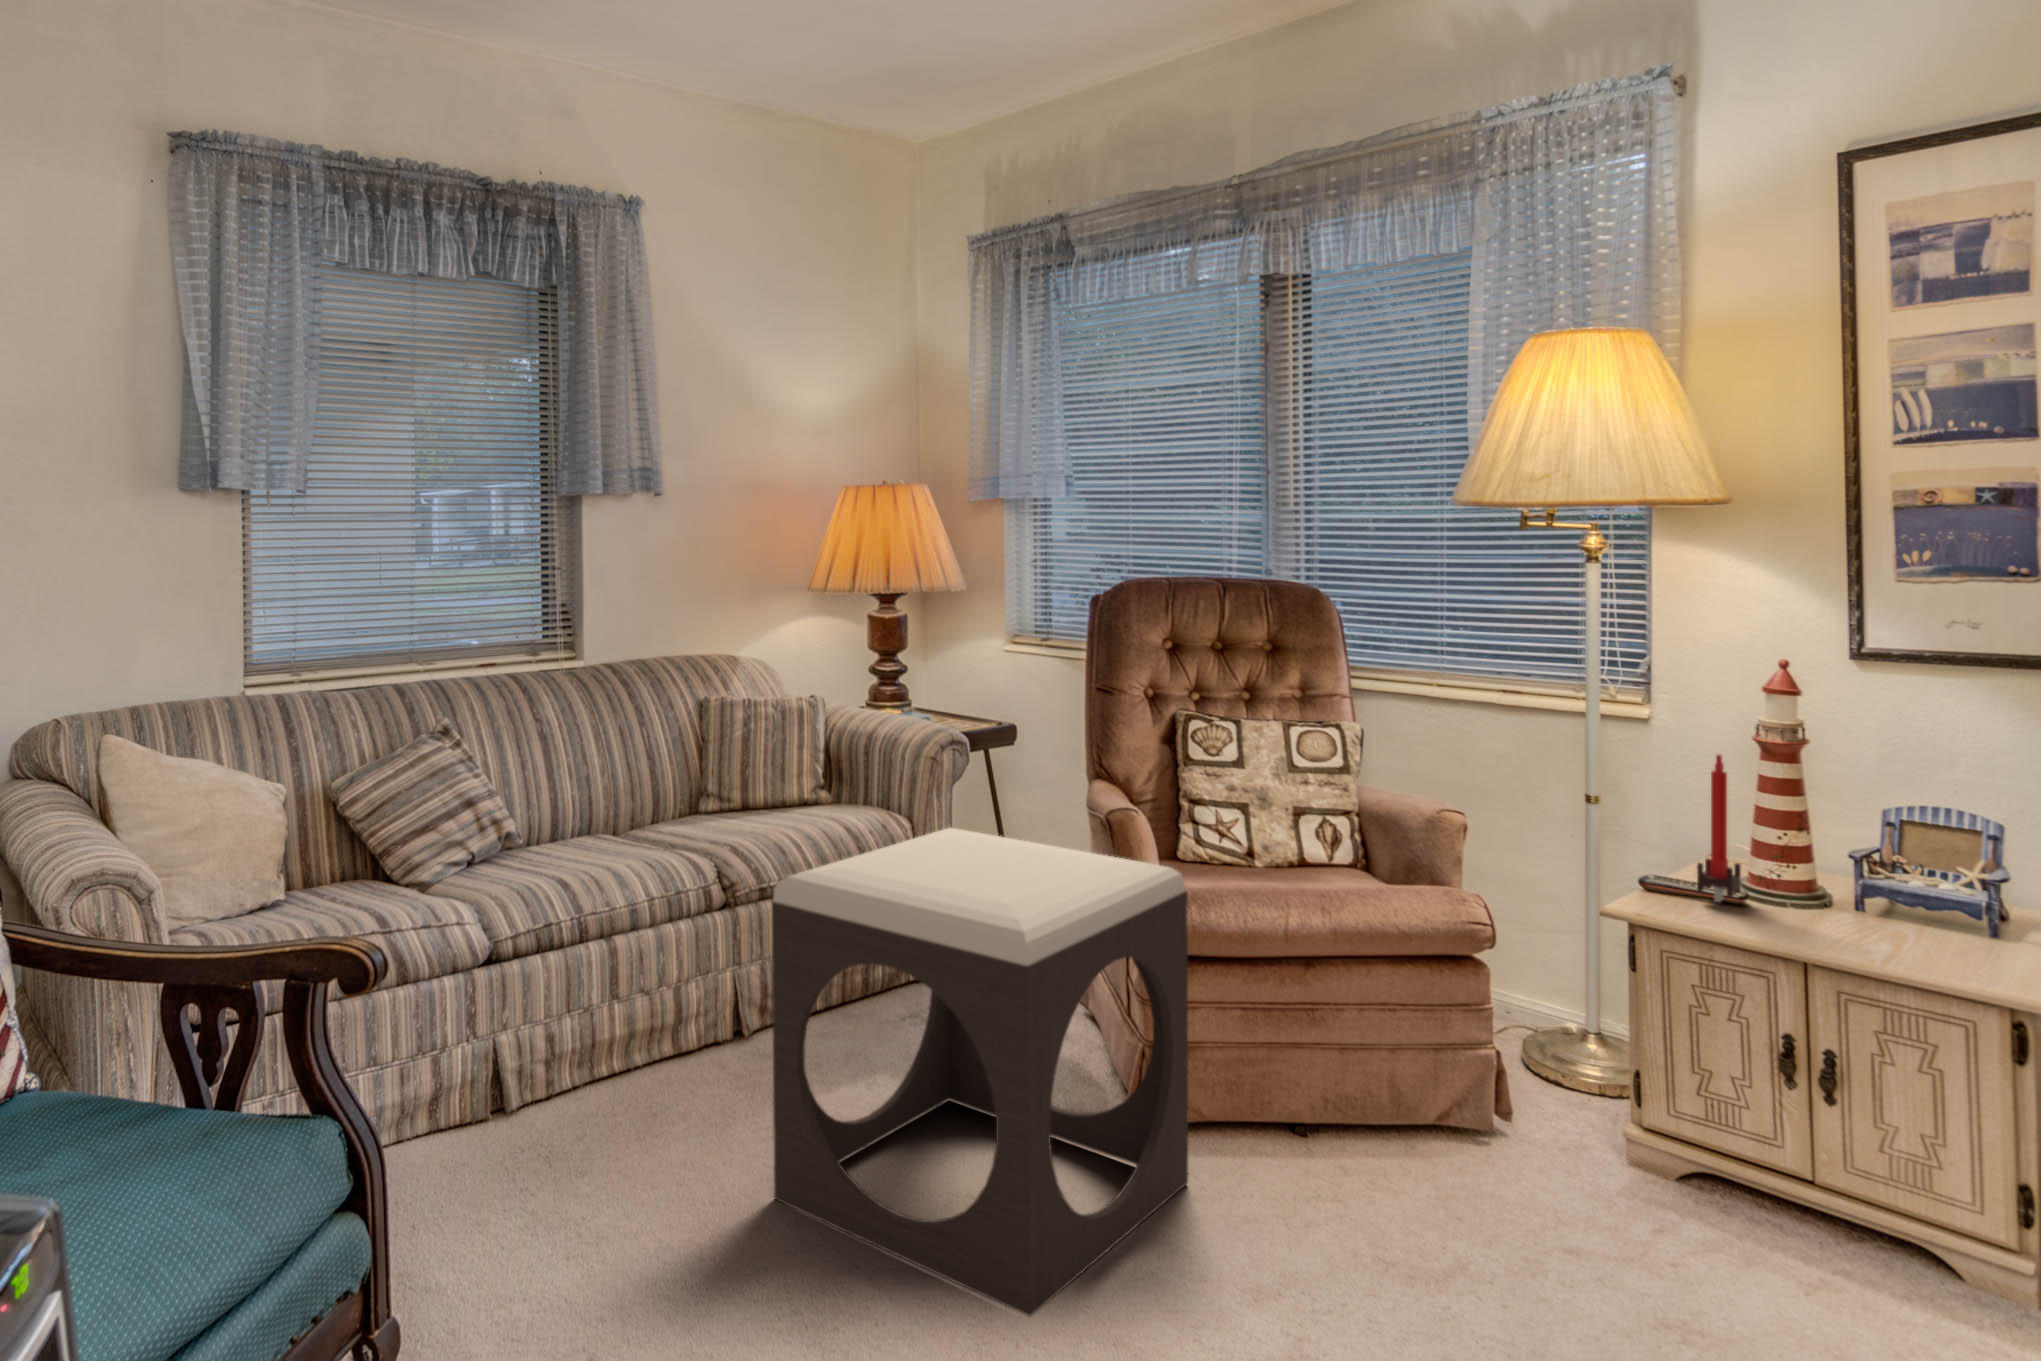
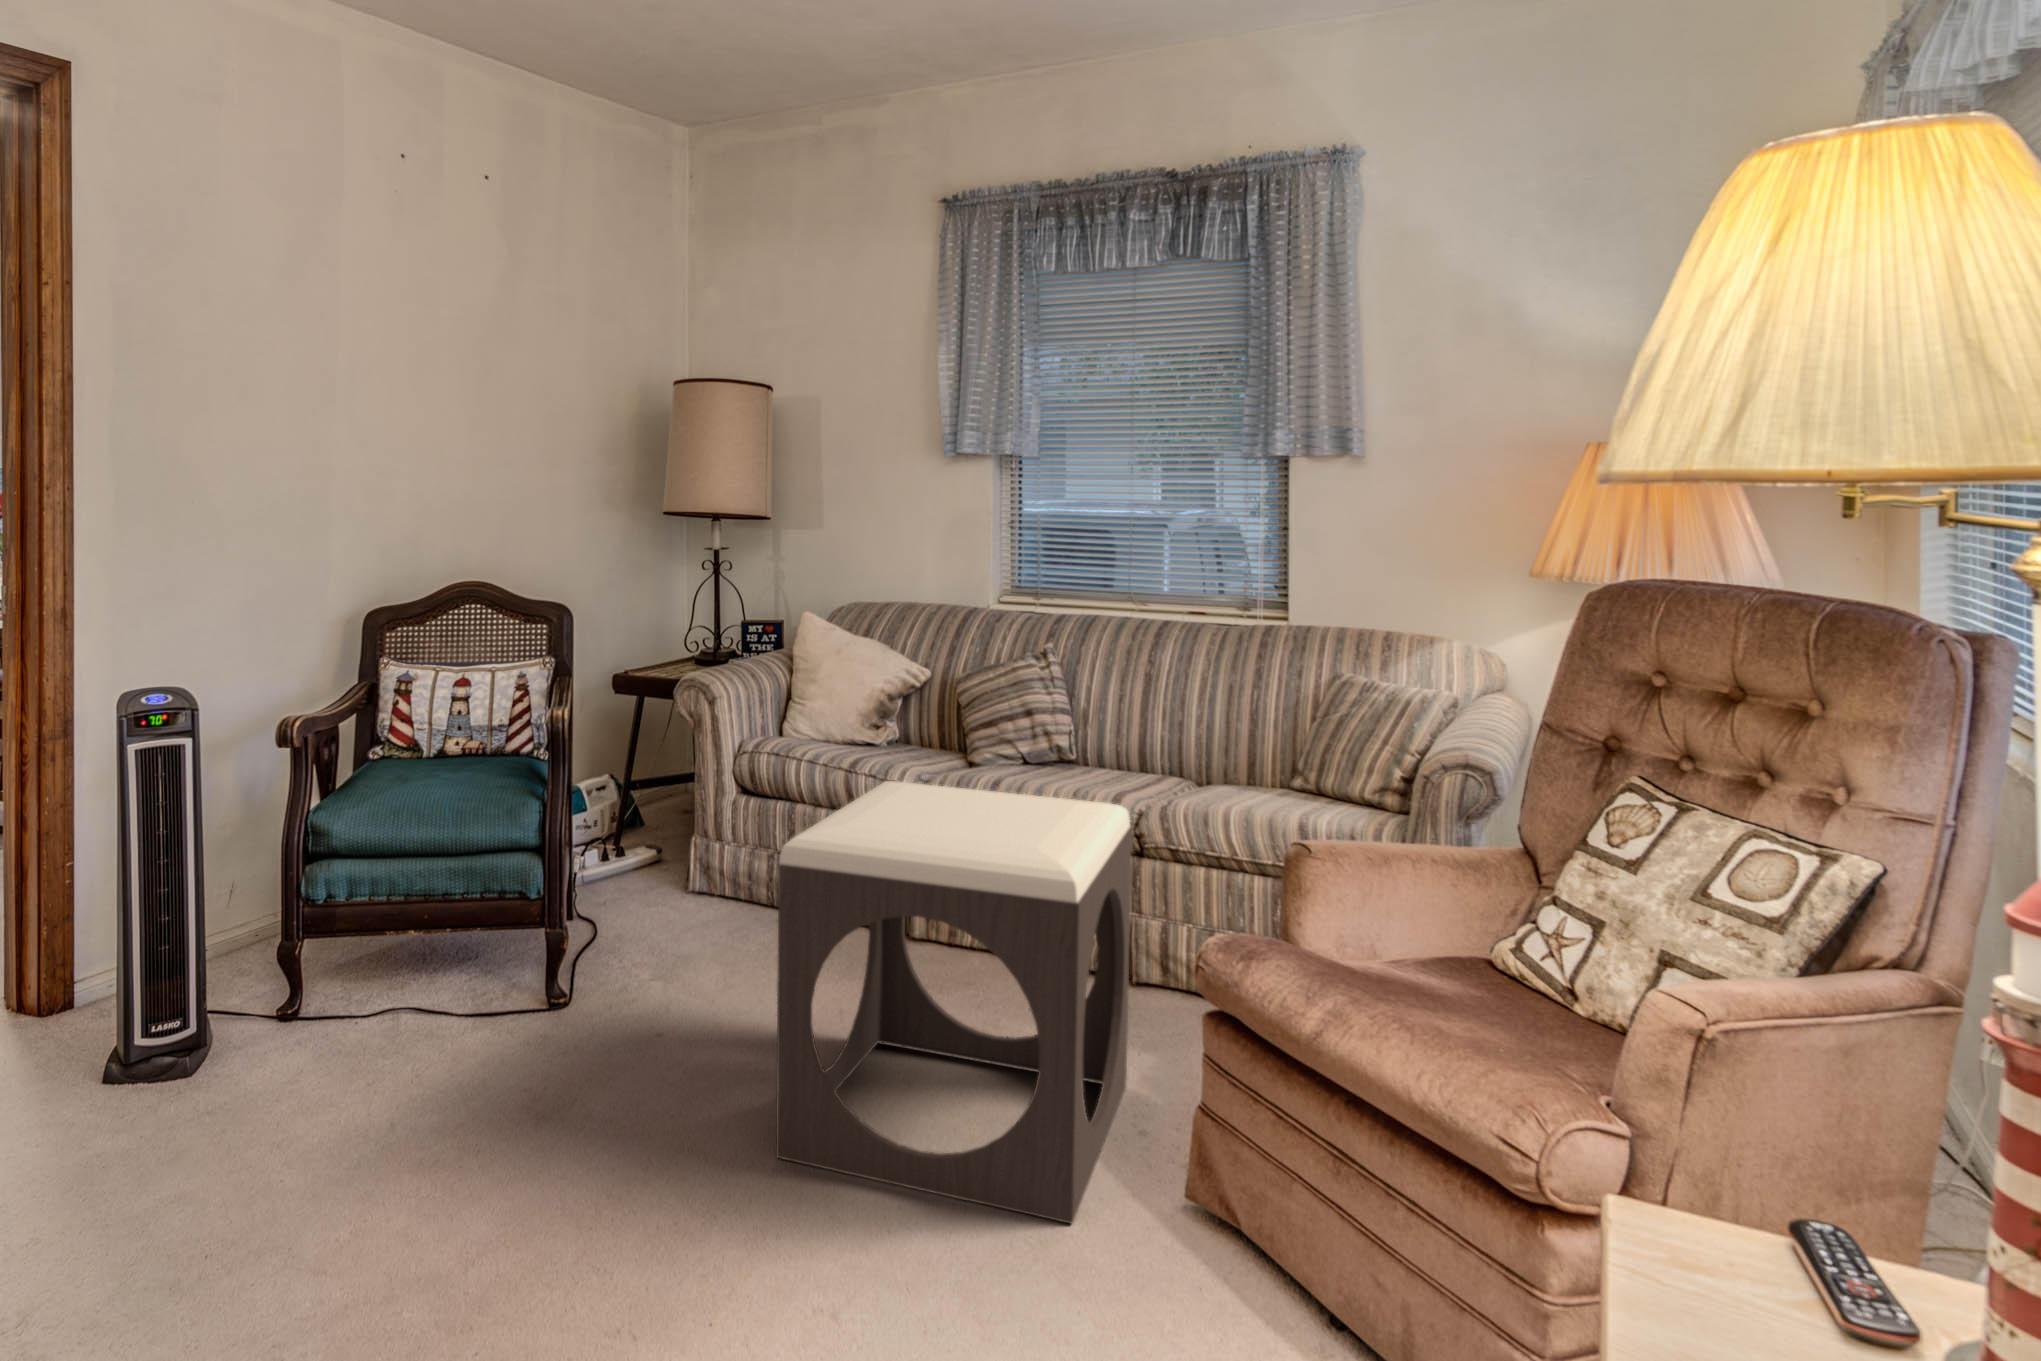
candle: present [1697,755,1741,902] -> none [1685,989,1765,1295]

